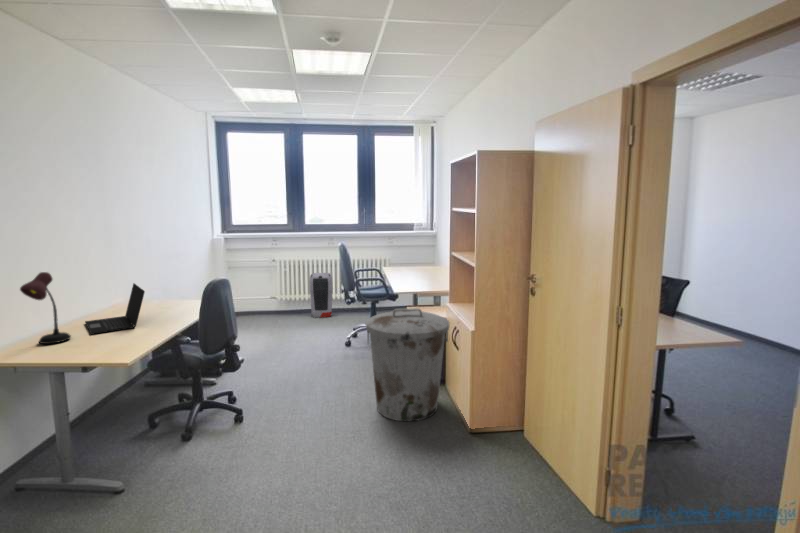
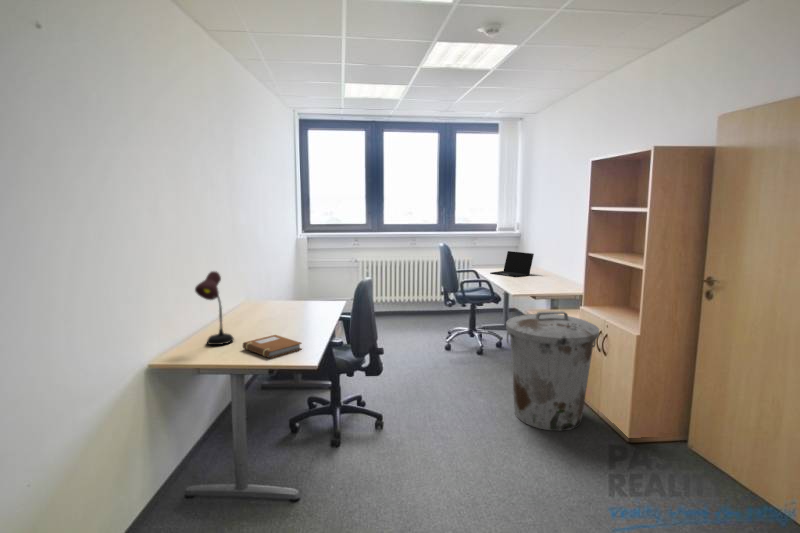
air purifier: present [310,273,332,318] -> none [392,274,416,321]
laptop: present [85,283,145,335] -> present [490,251,534,277]
notebook: none [69,333,128,356] -> present [243,335,302,358]

